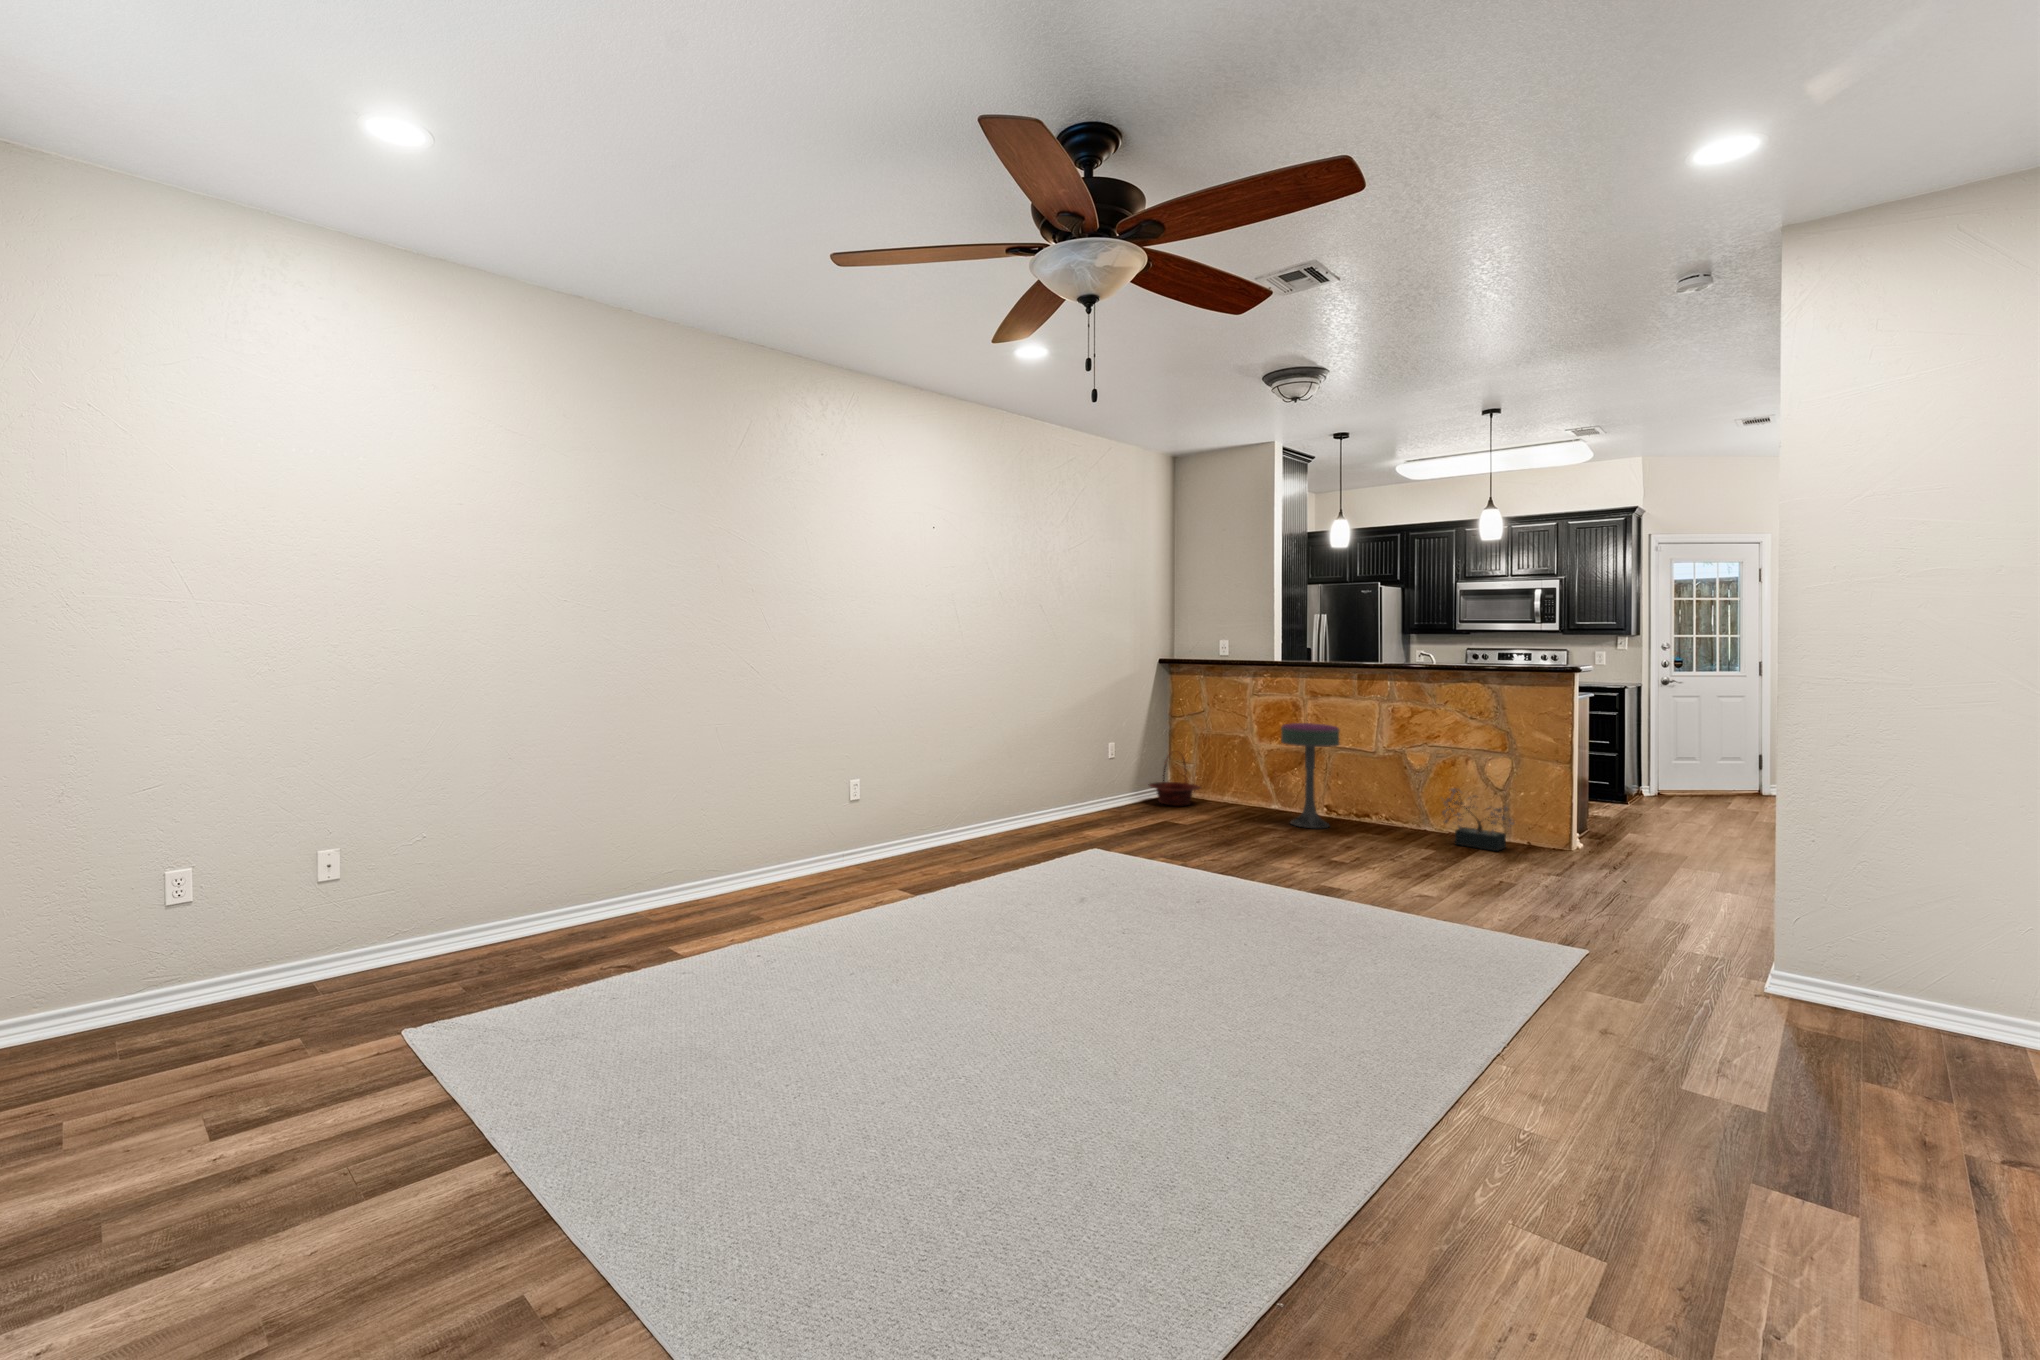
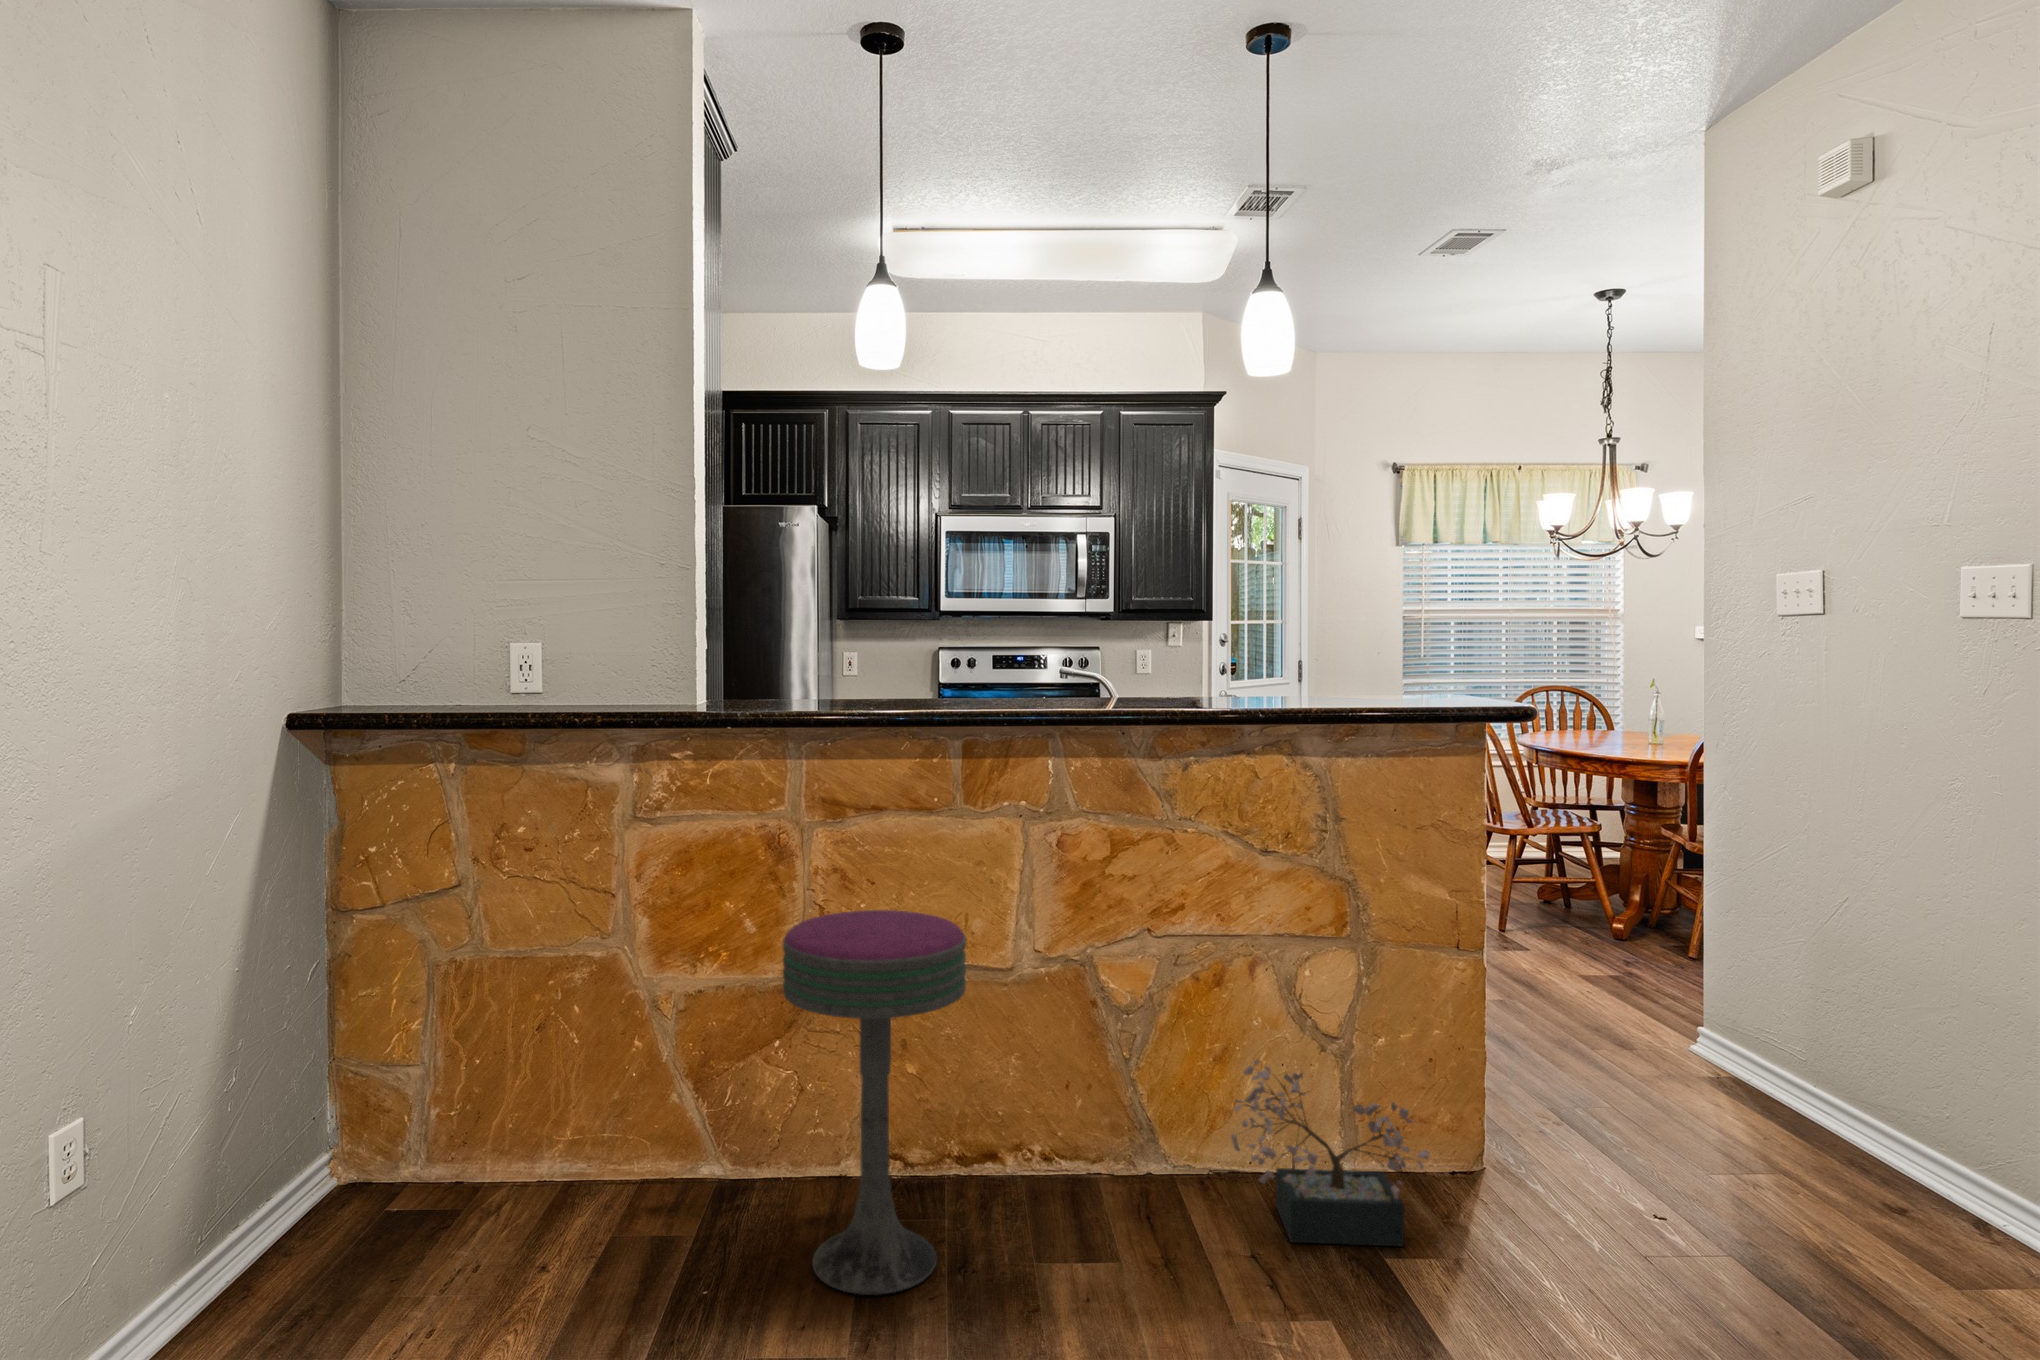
basket: present [1148,754,1200,805] -> none [248,1052,468,1282]

